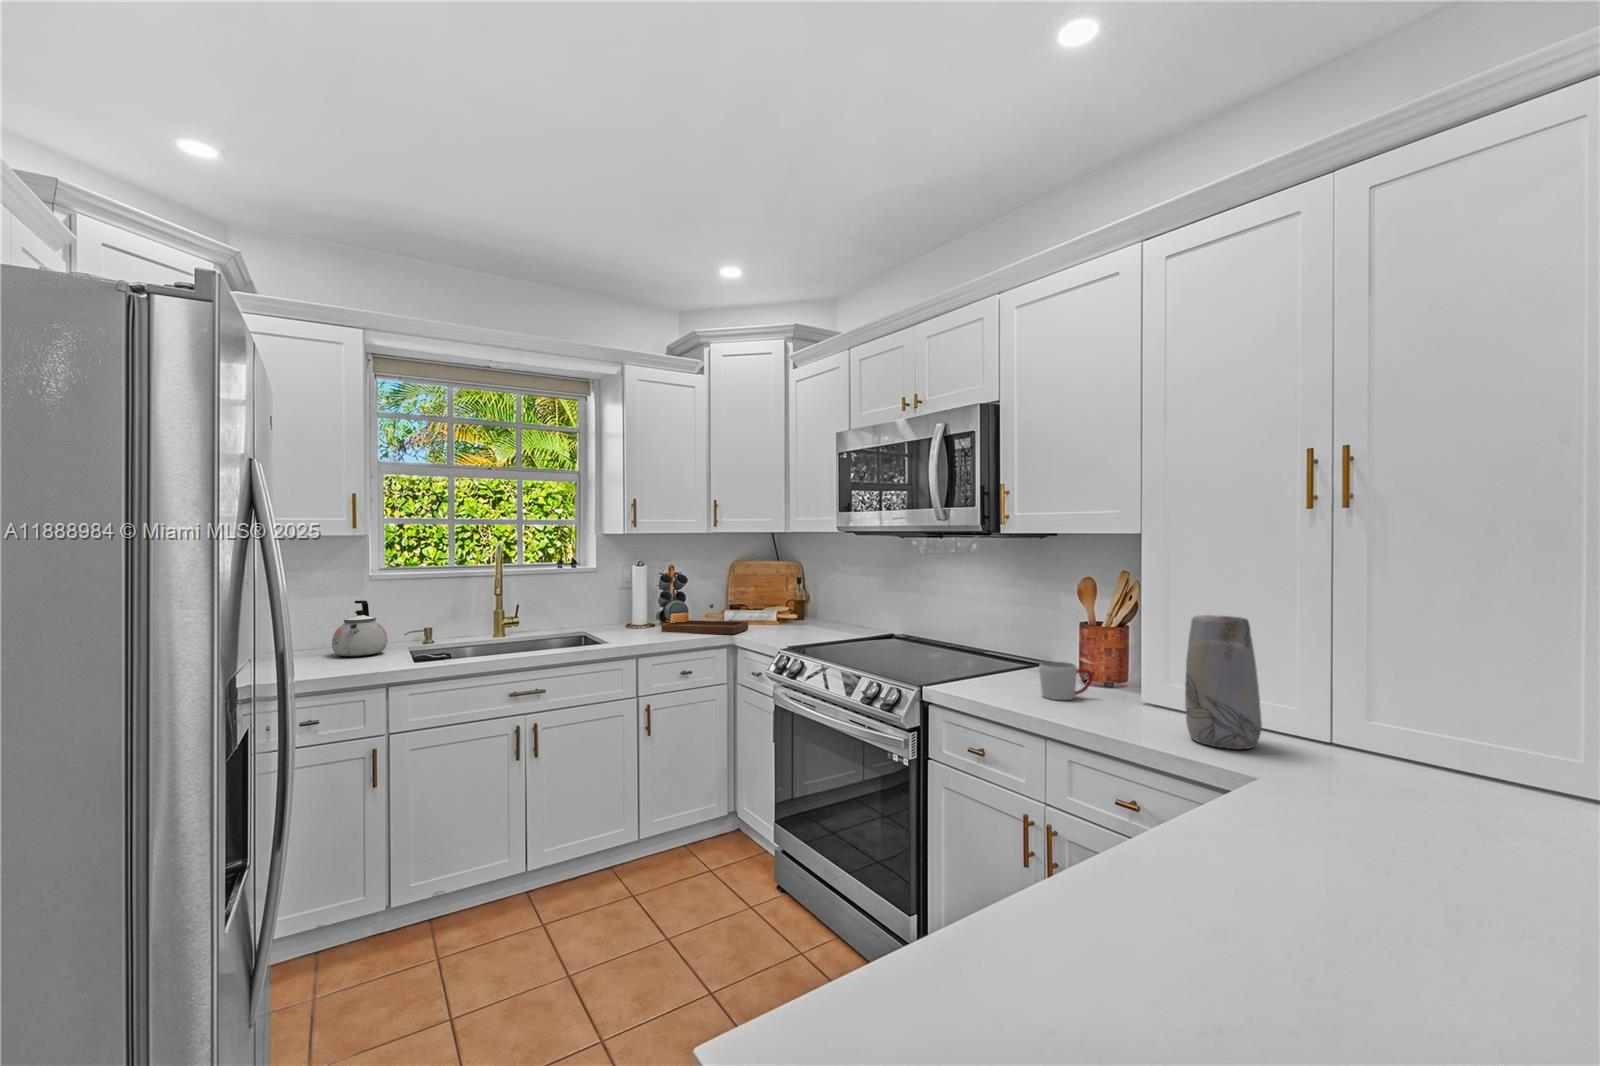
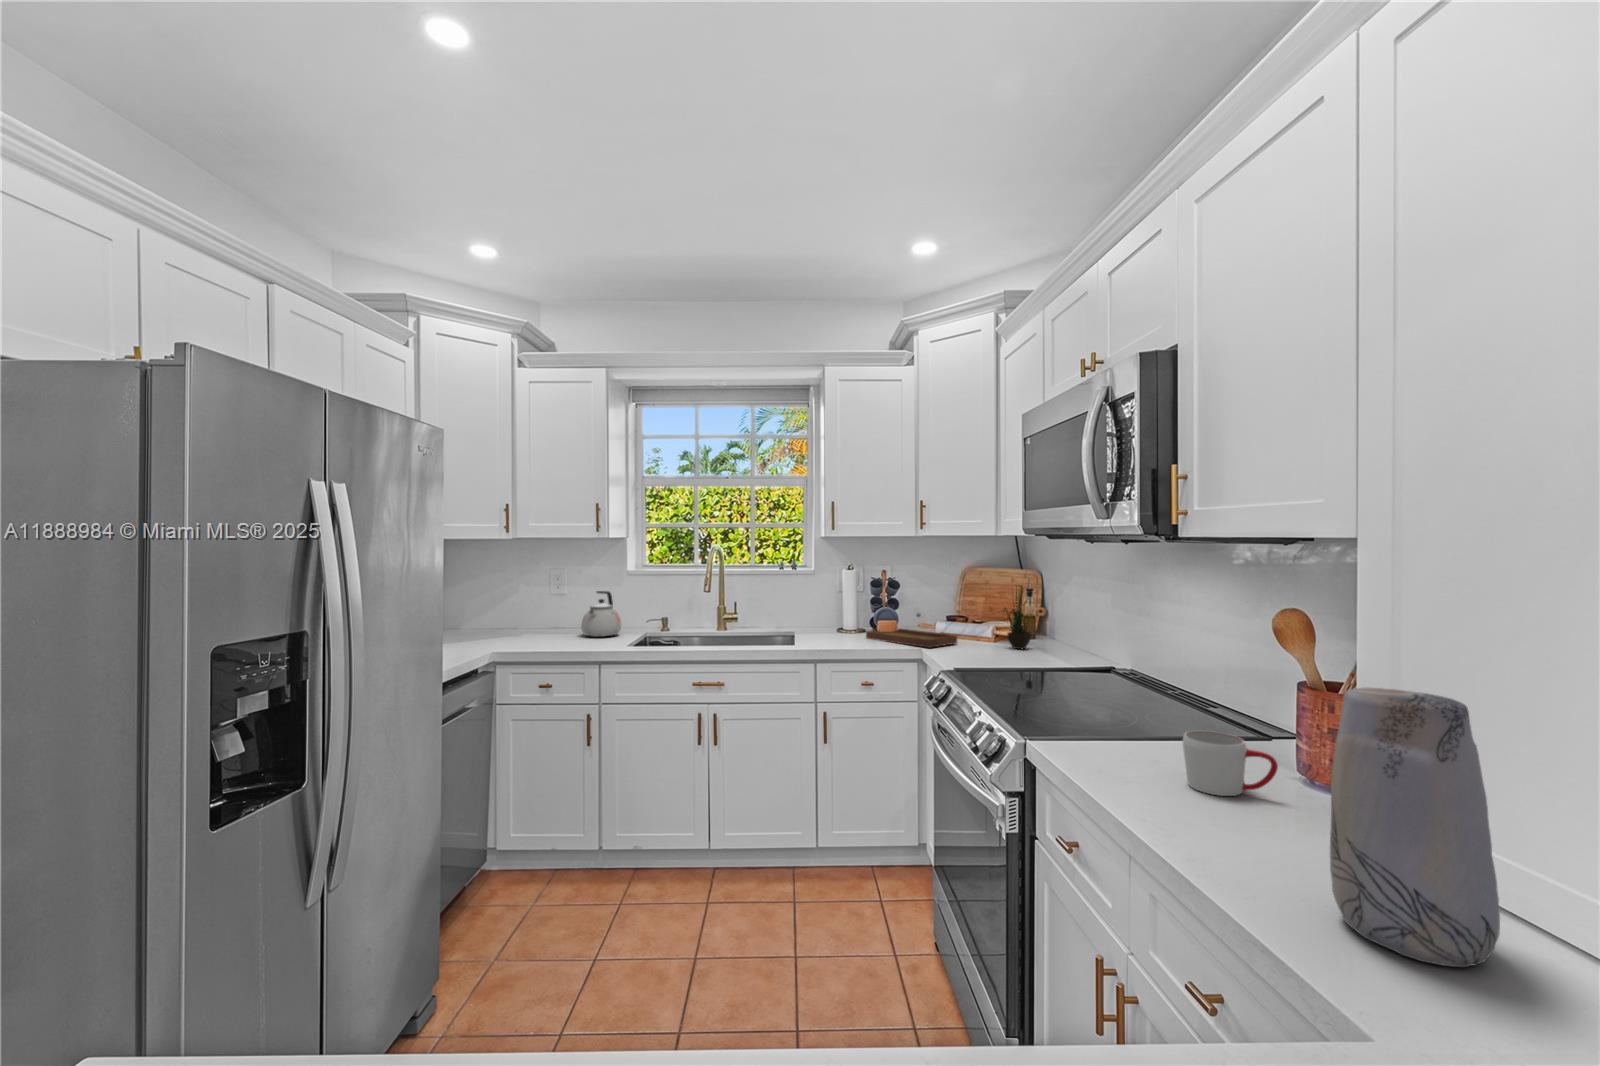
potted plant: none [780,564,815,629] -> present [1004,586,1031,649]

